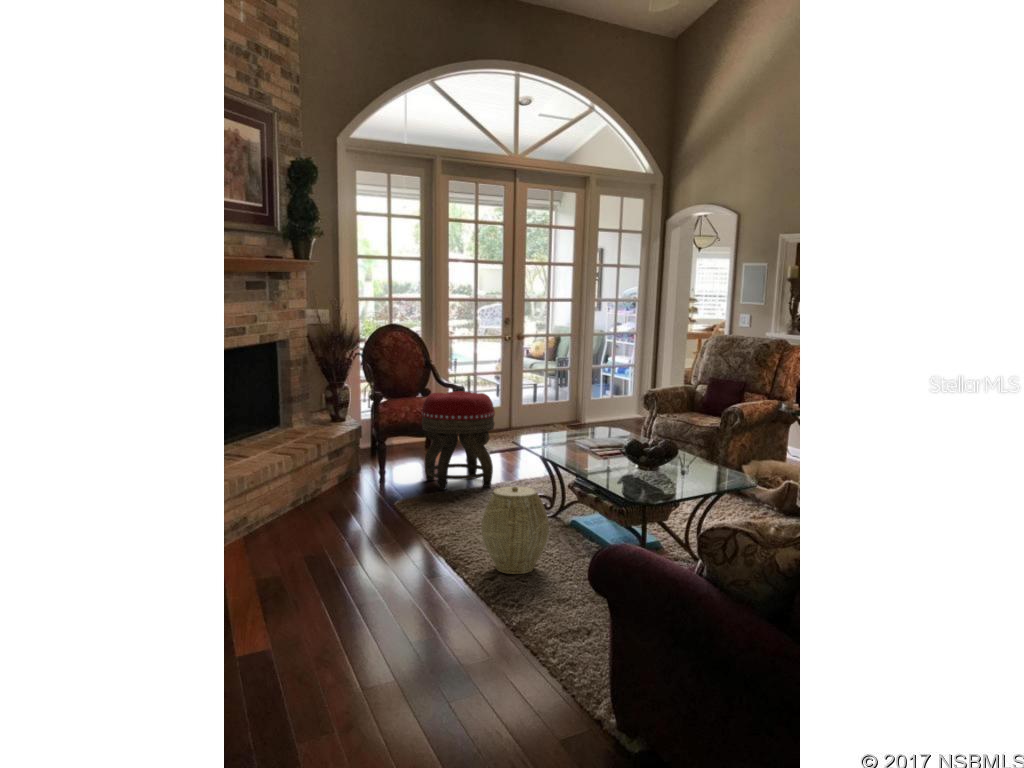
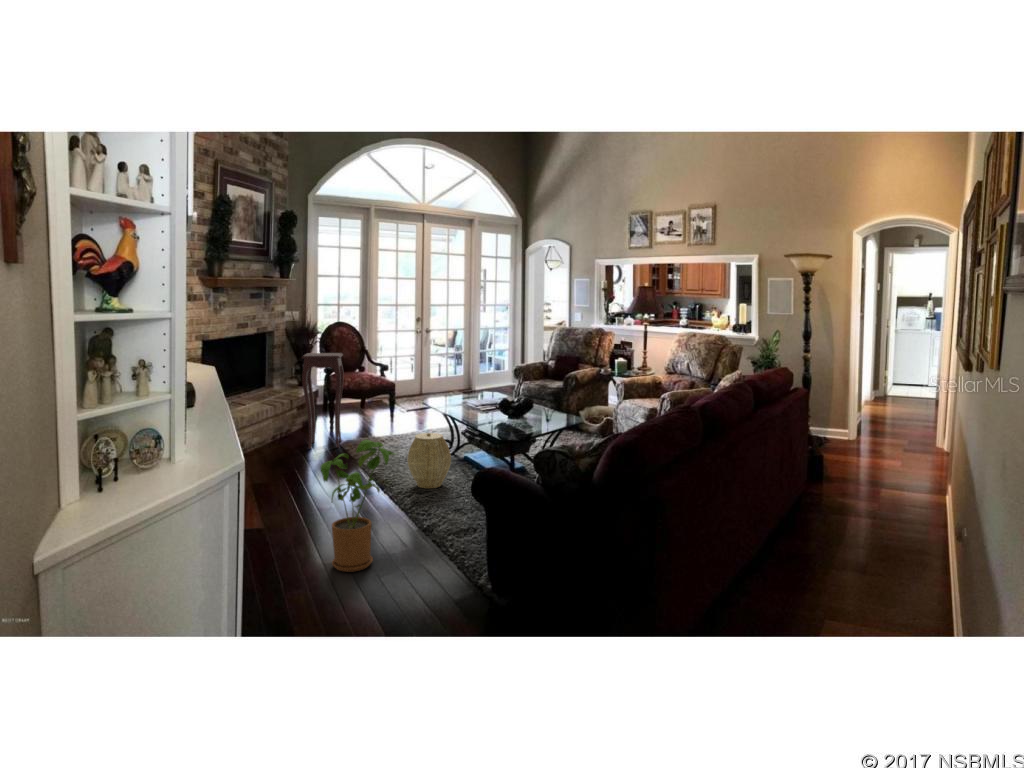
side table: none [334,363,394,503] -> present [302,353,343,449]
footstool: present [422,391,495,490] -> none [362,371,413,438]
house plant: none [334,498,460,720] -> present [321,440,395,572]

